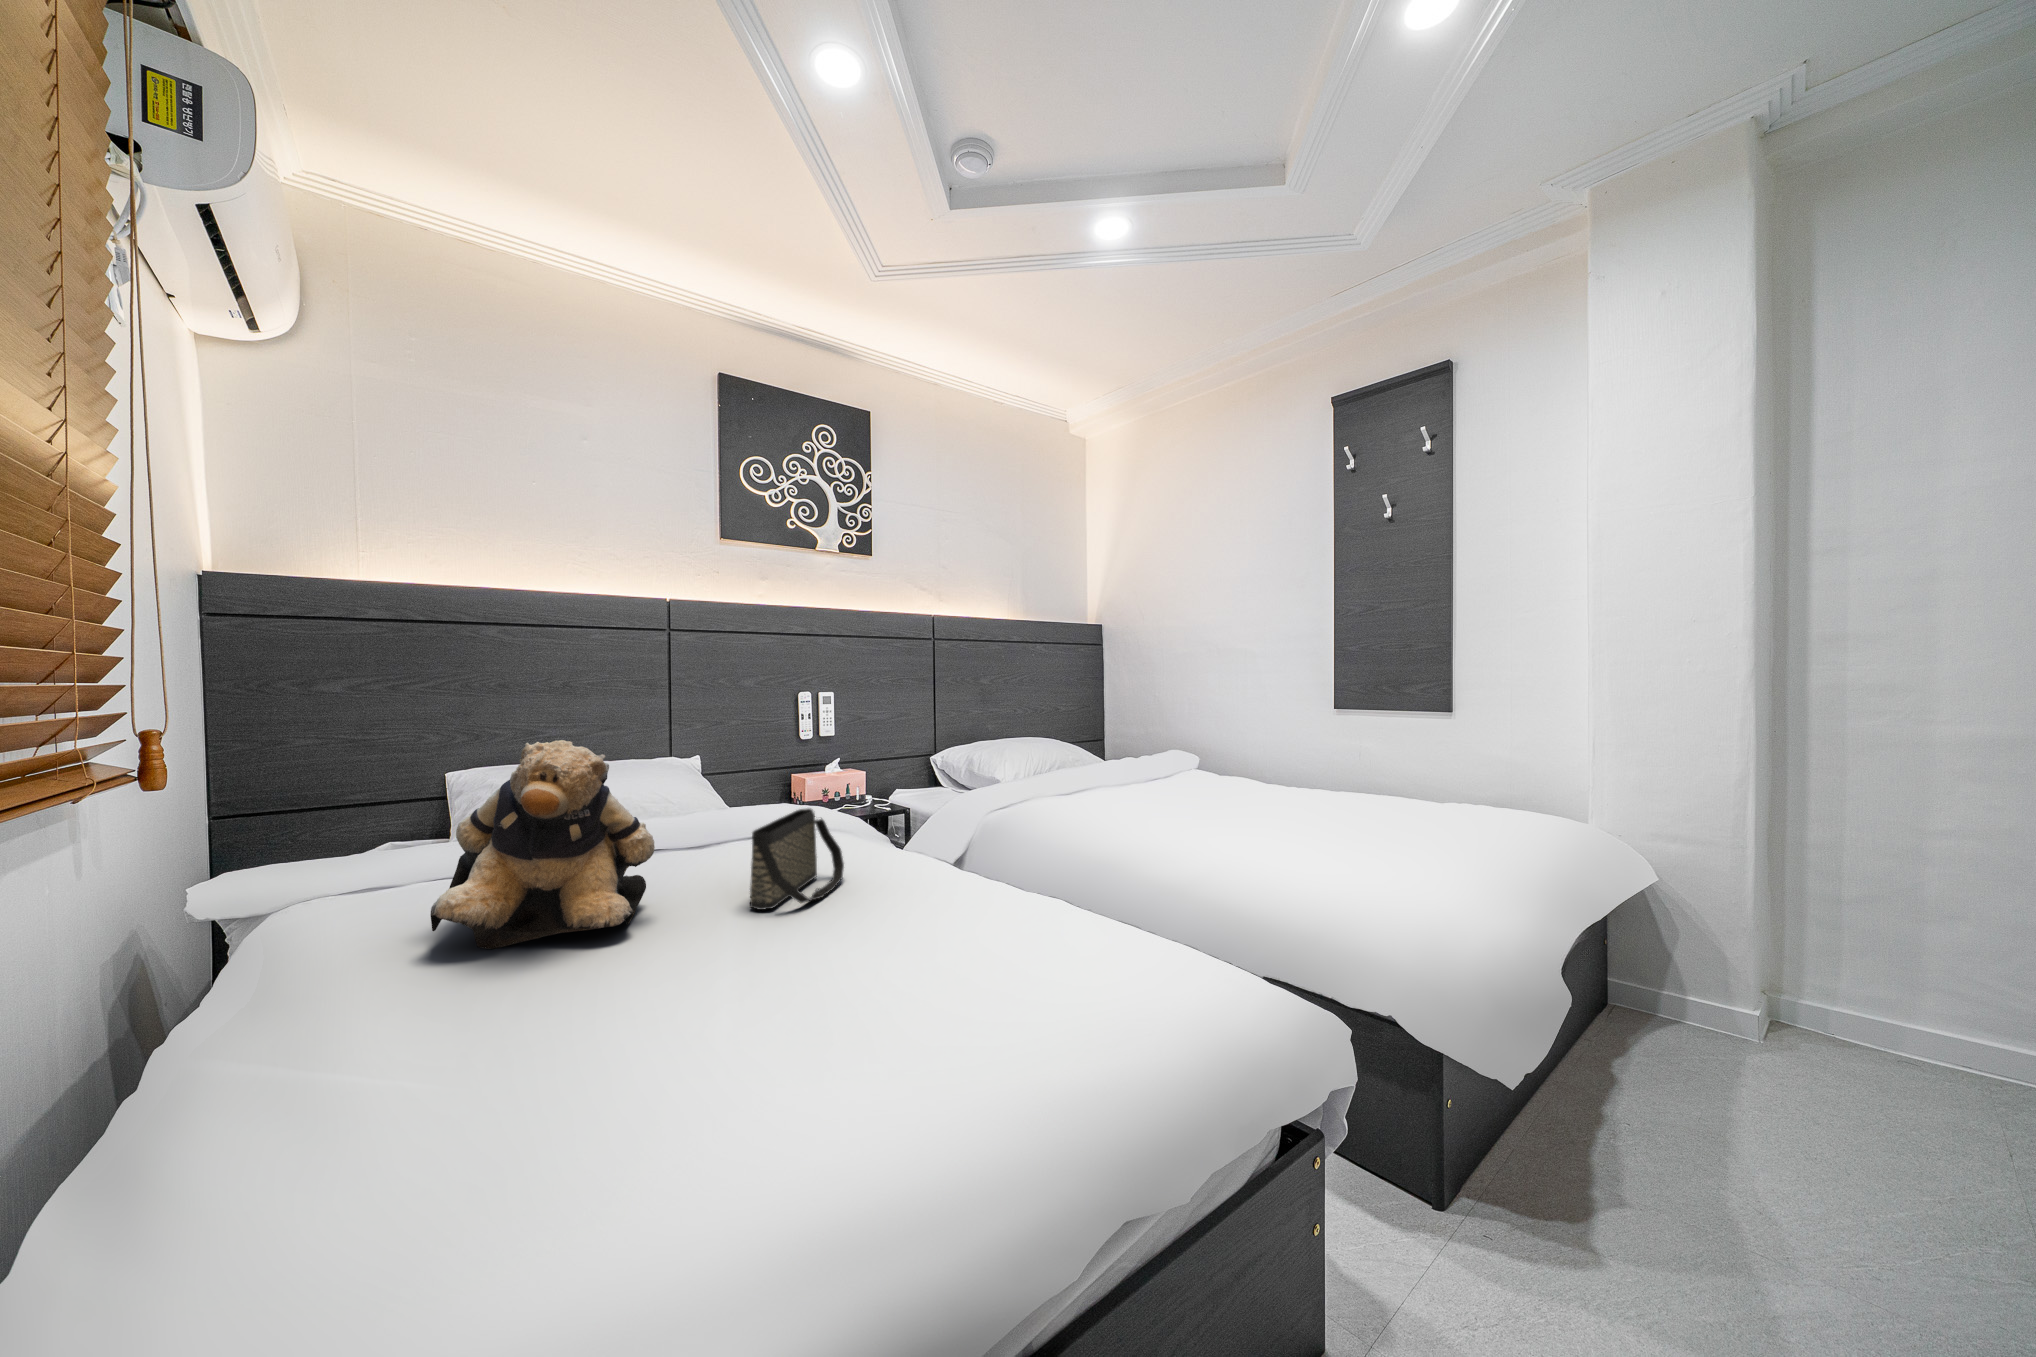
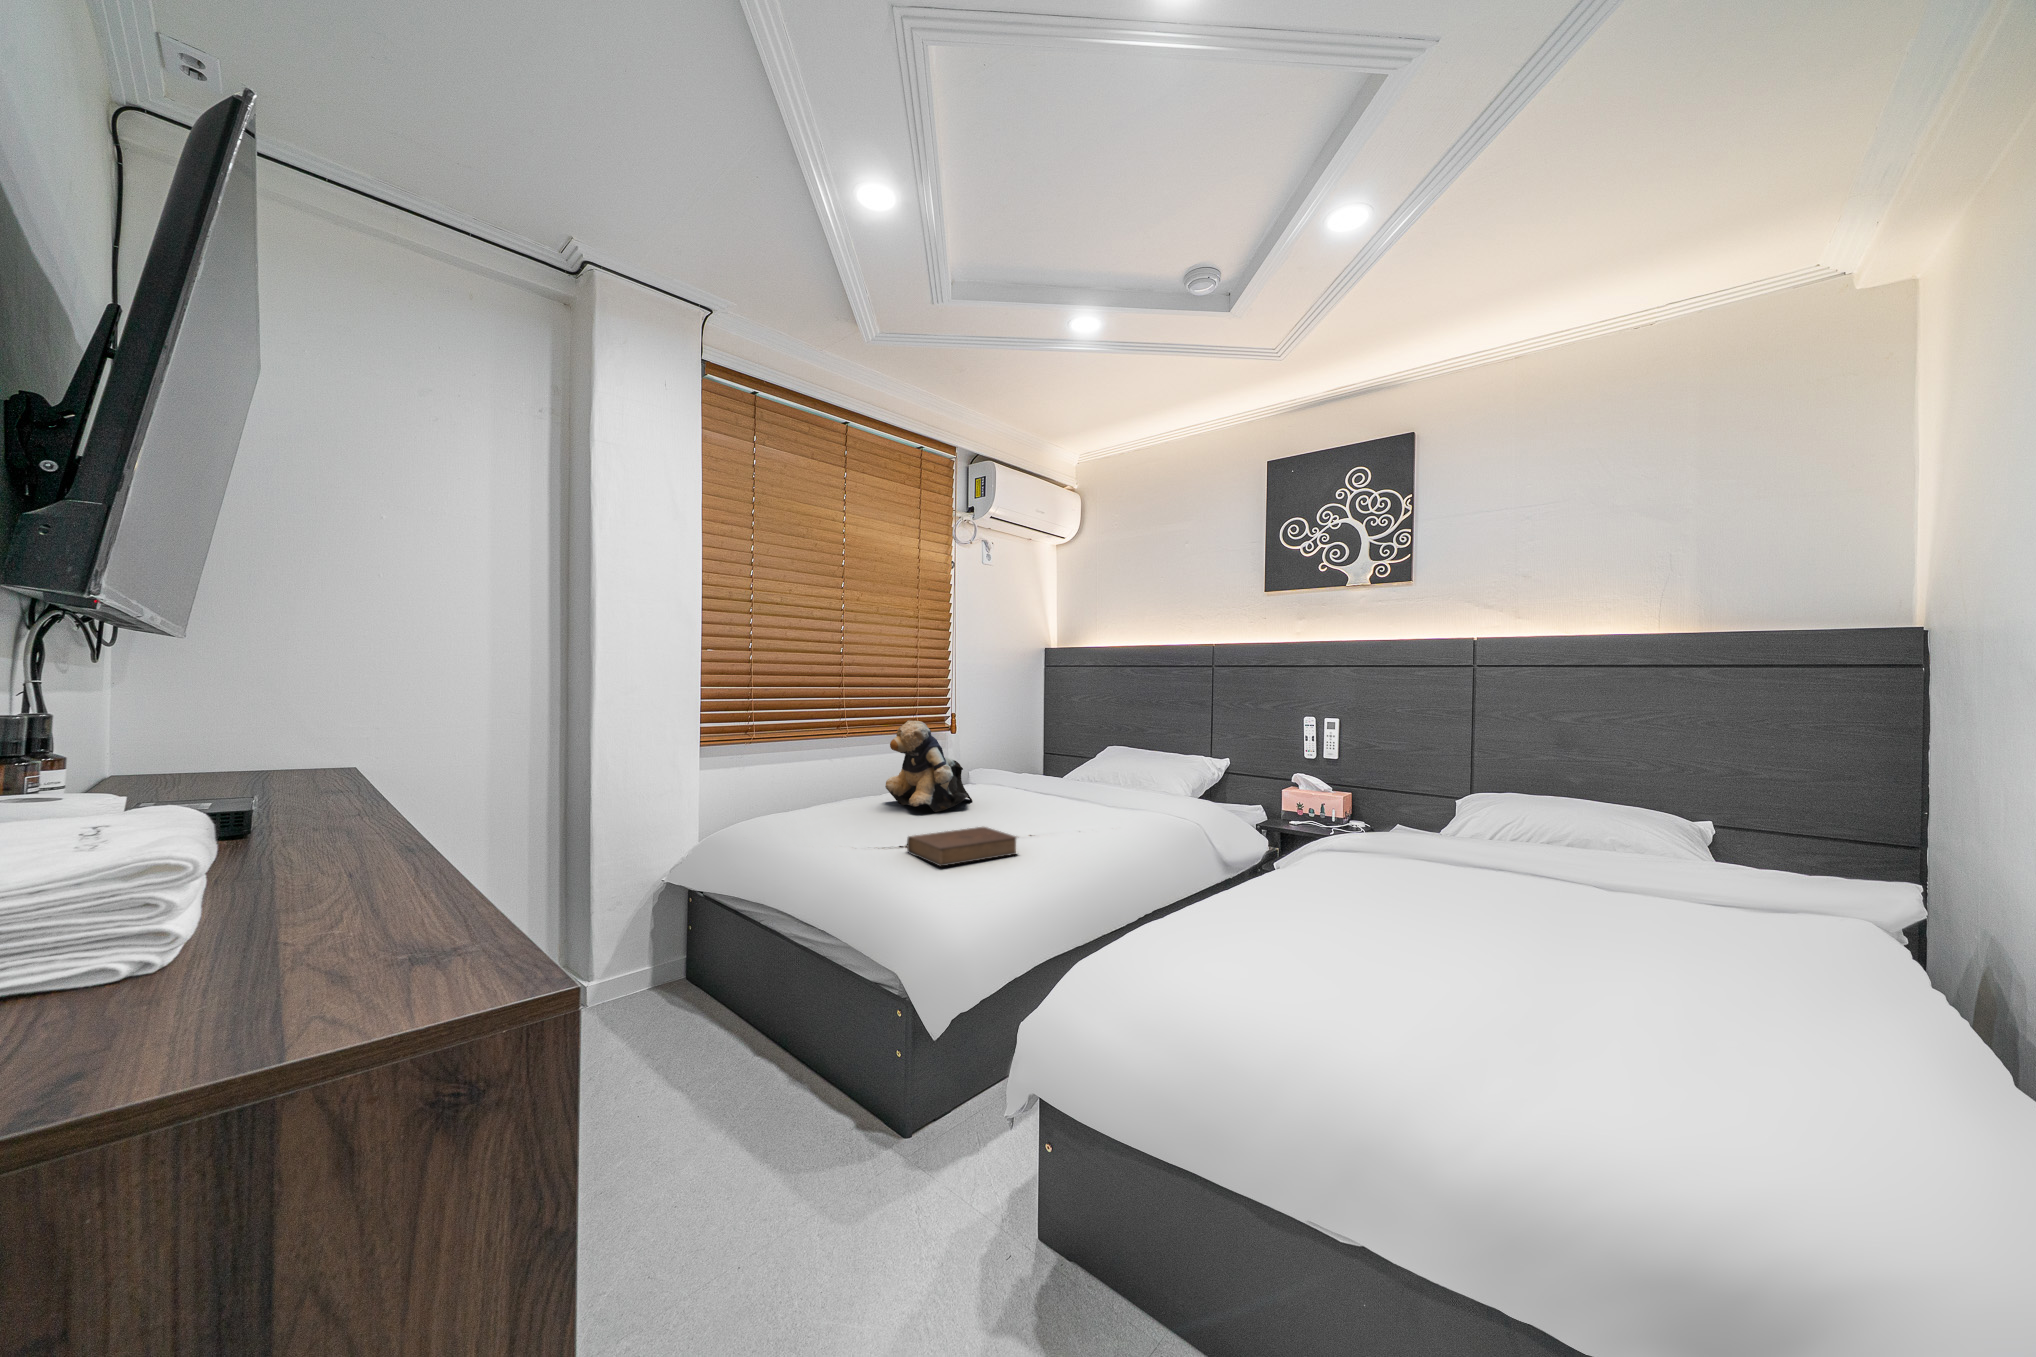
handbag: present [750,808,844,910] -> none [975,781,1056,831]
book: none [852,883,1002,975] -> present [907,827,1017,866]

